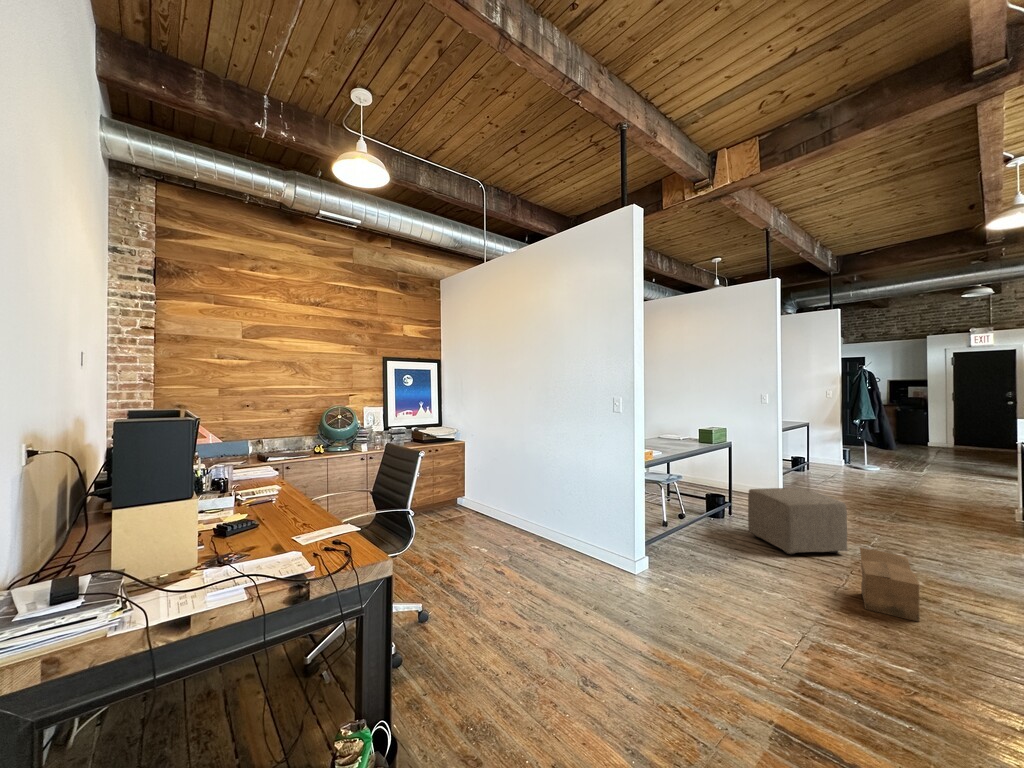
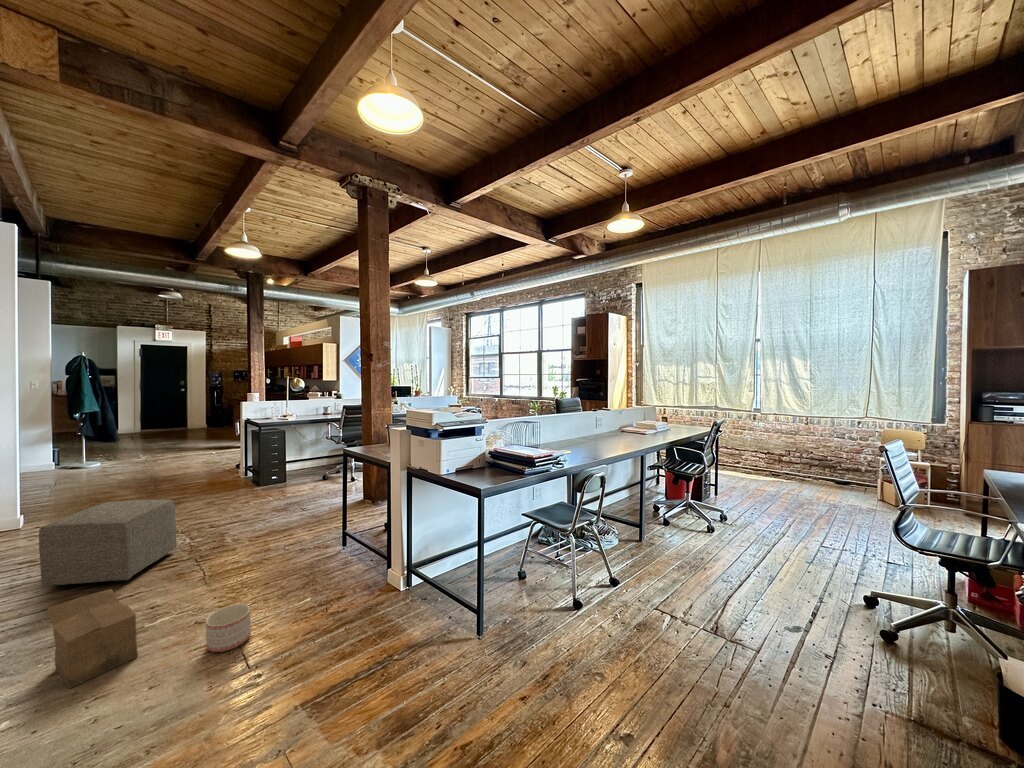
cardboard box: present [860,547,920,622] -> present [47,589,138,688]
planter: none [773,603,816,648] -> present [206,604,251,652]

